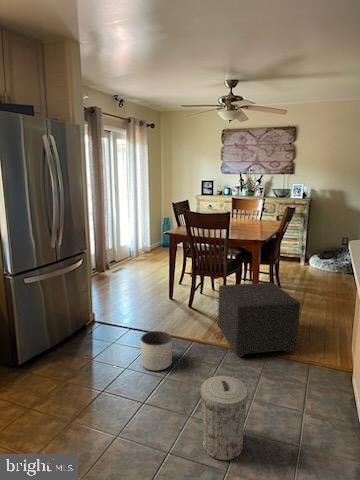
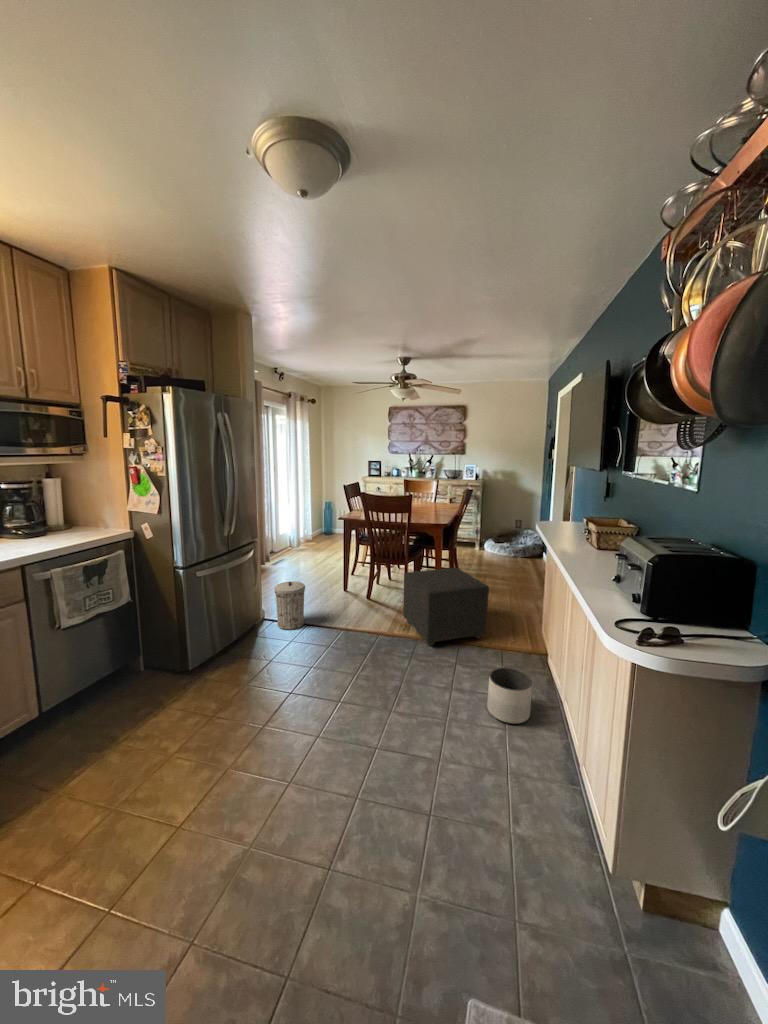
planter: present [141,331,172,371] -> present [487,668,532,724]
trash can: present [201,376,249,460] -> present [274,581,305,630]

